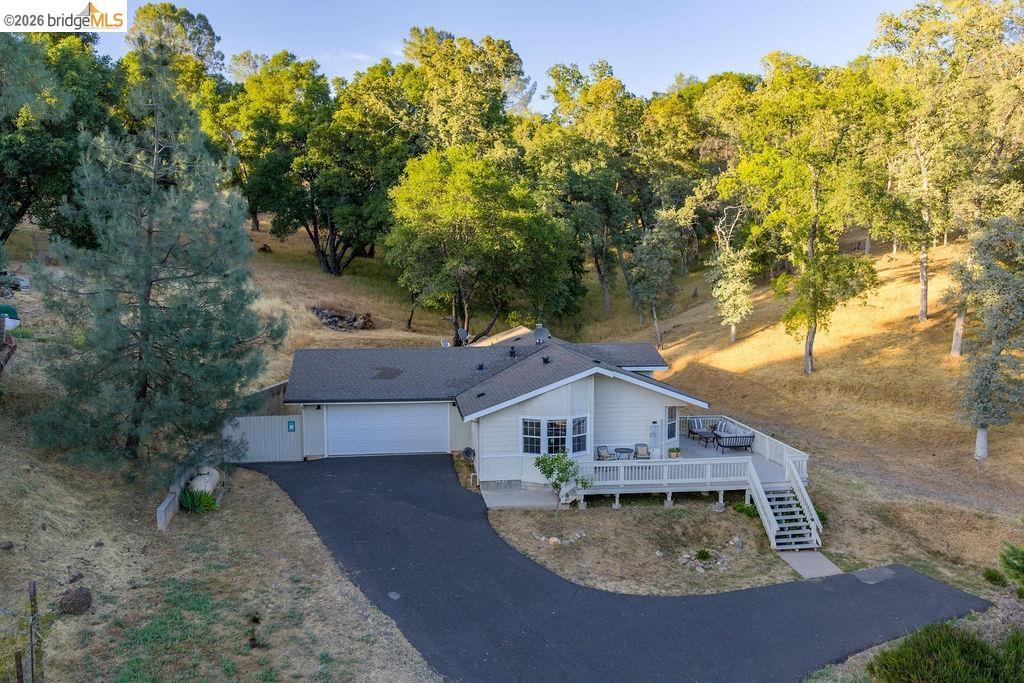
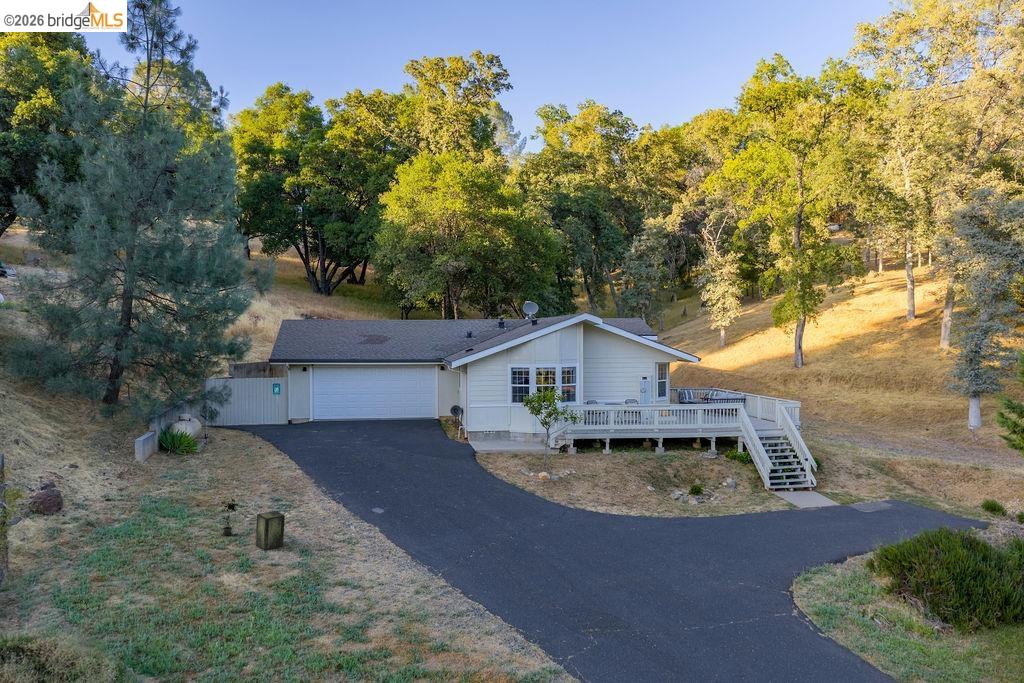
storage box: none [280,627,307,671] -> present [255,511,285,551]

